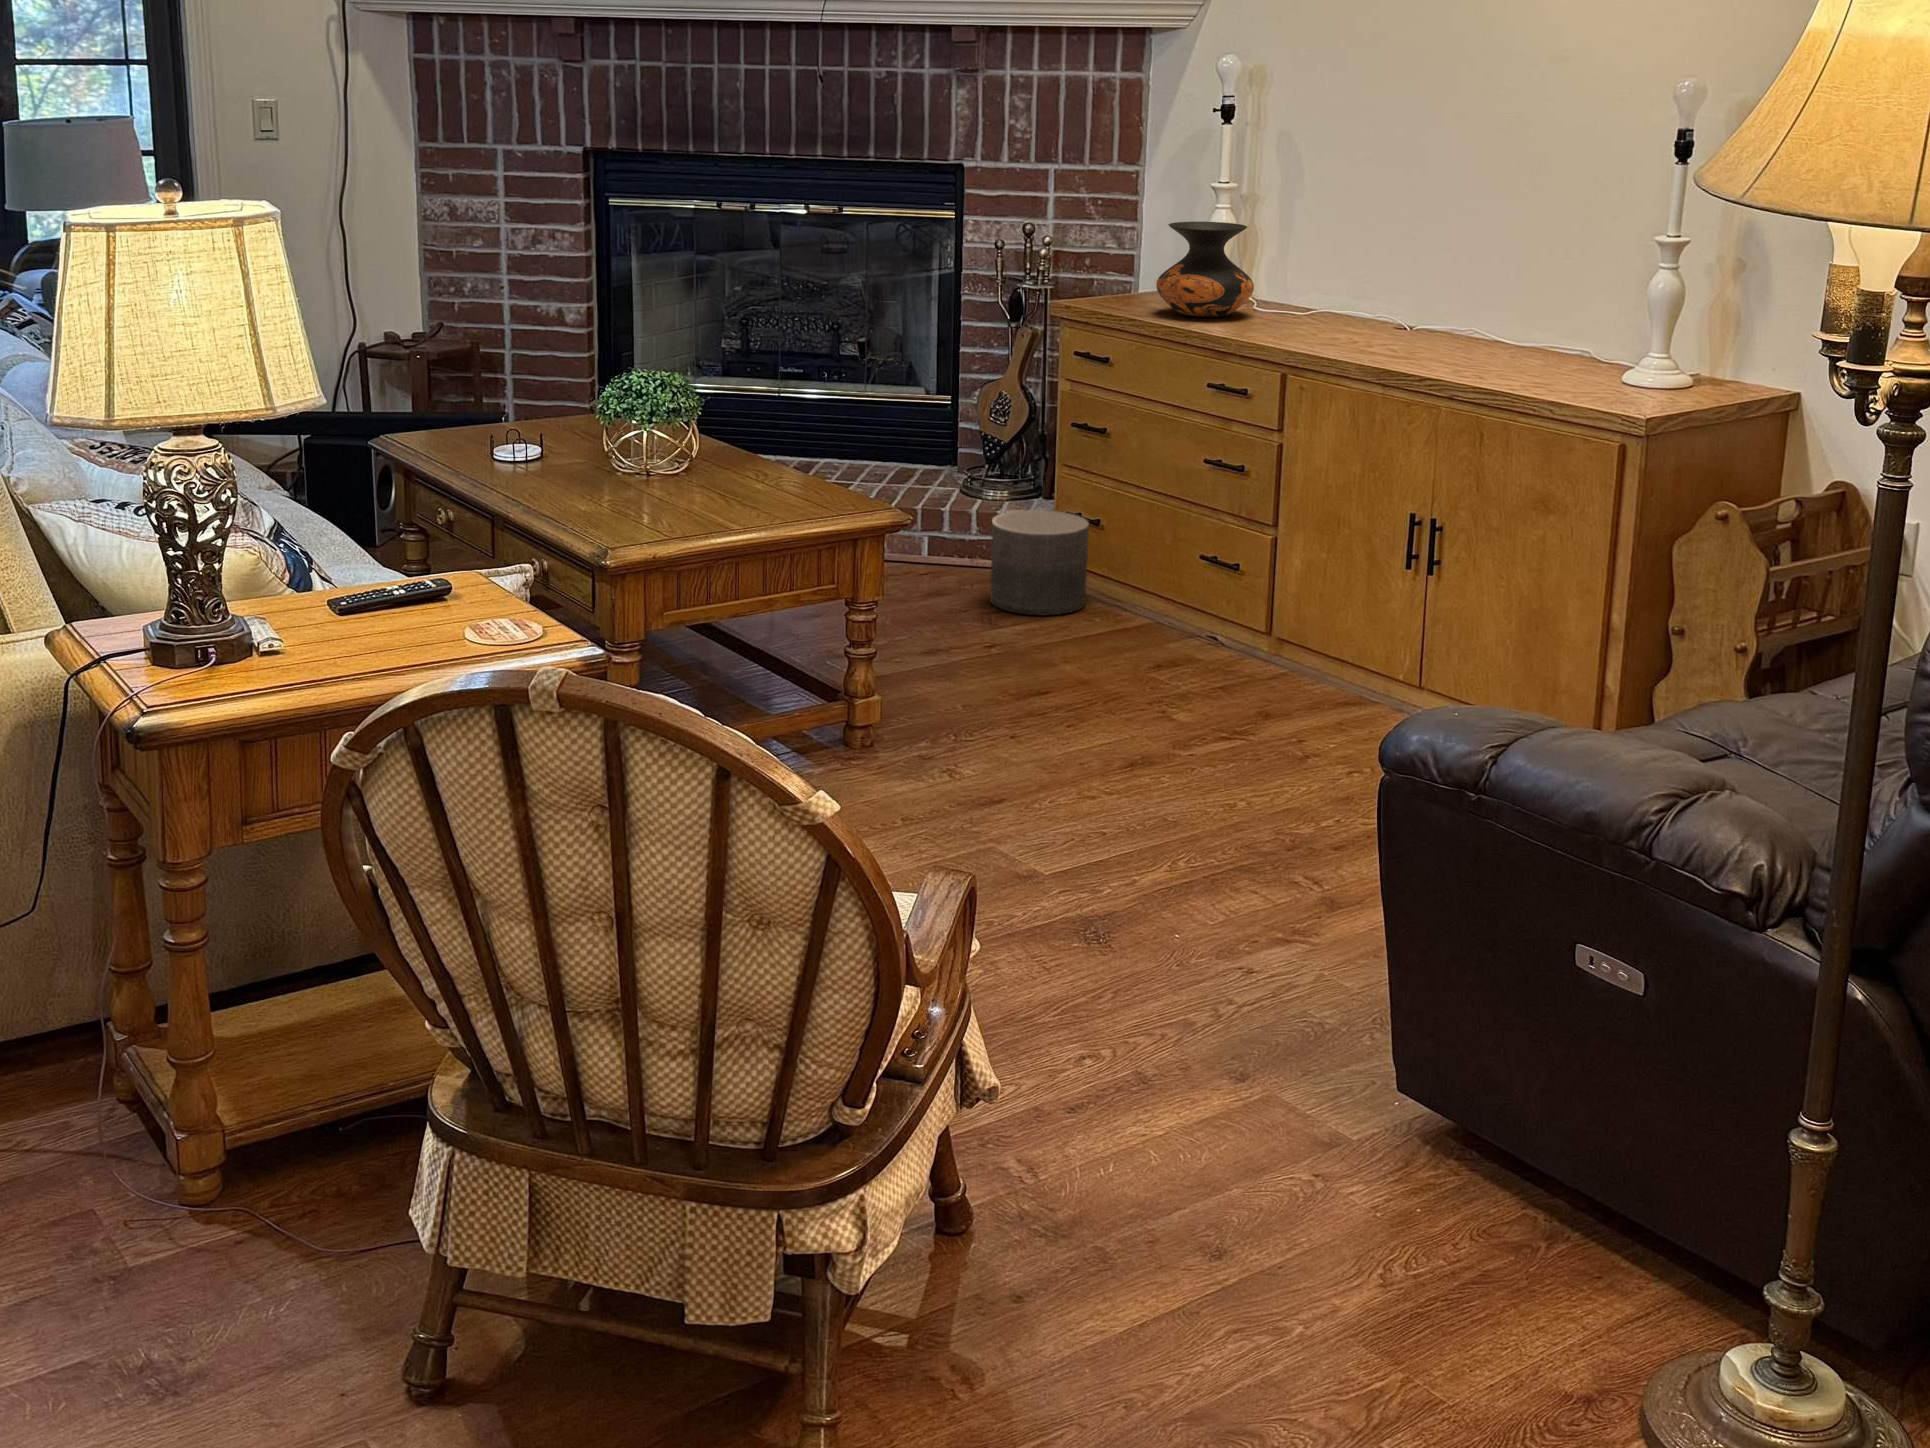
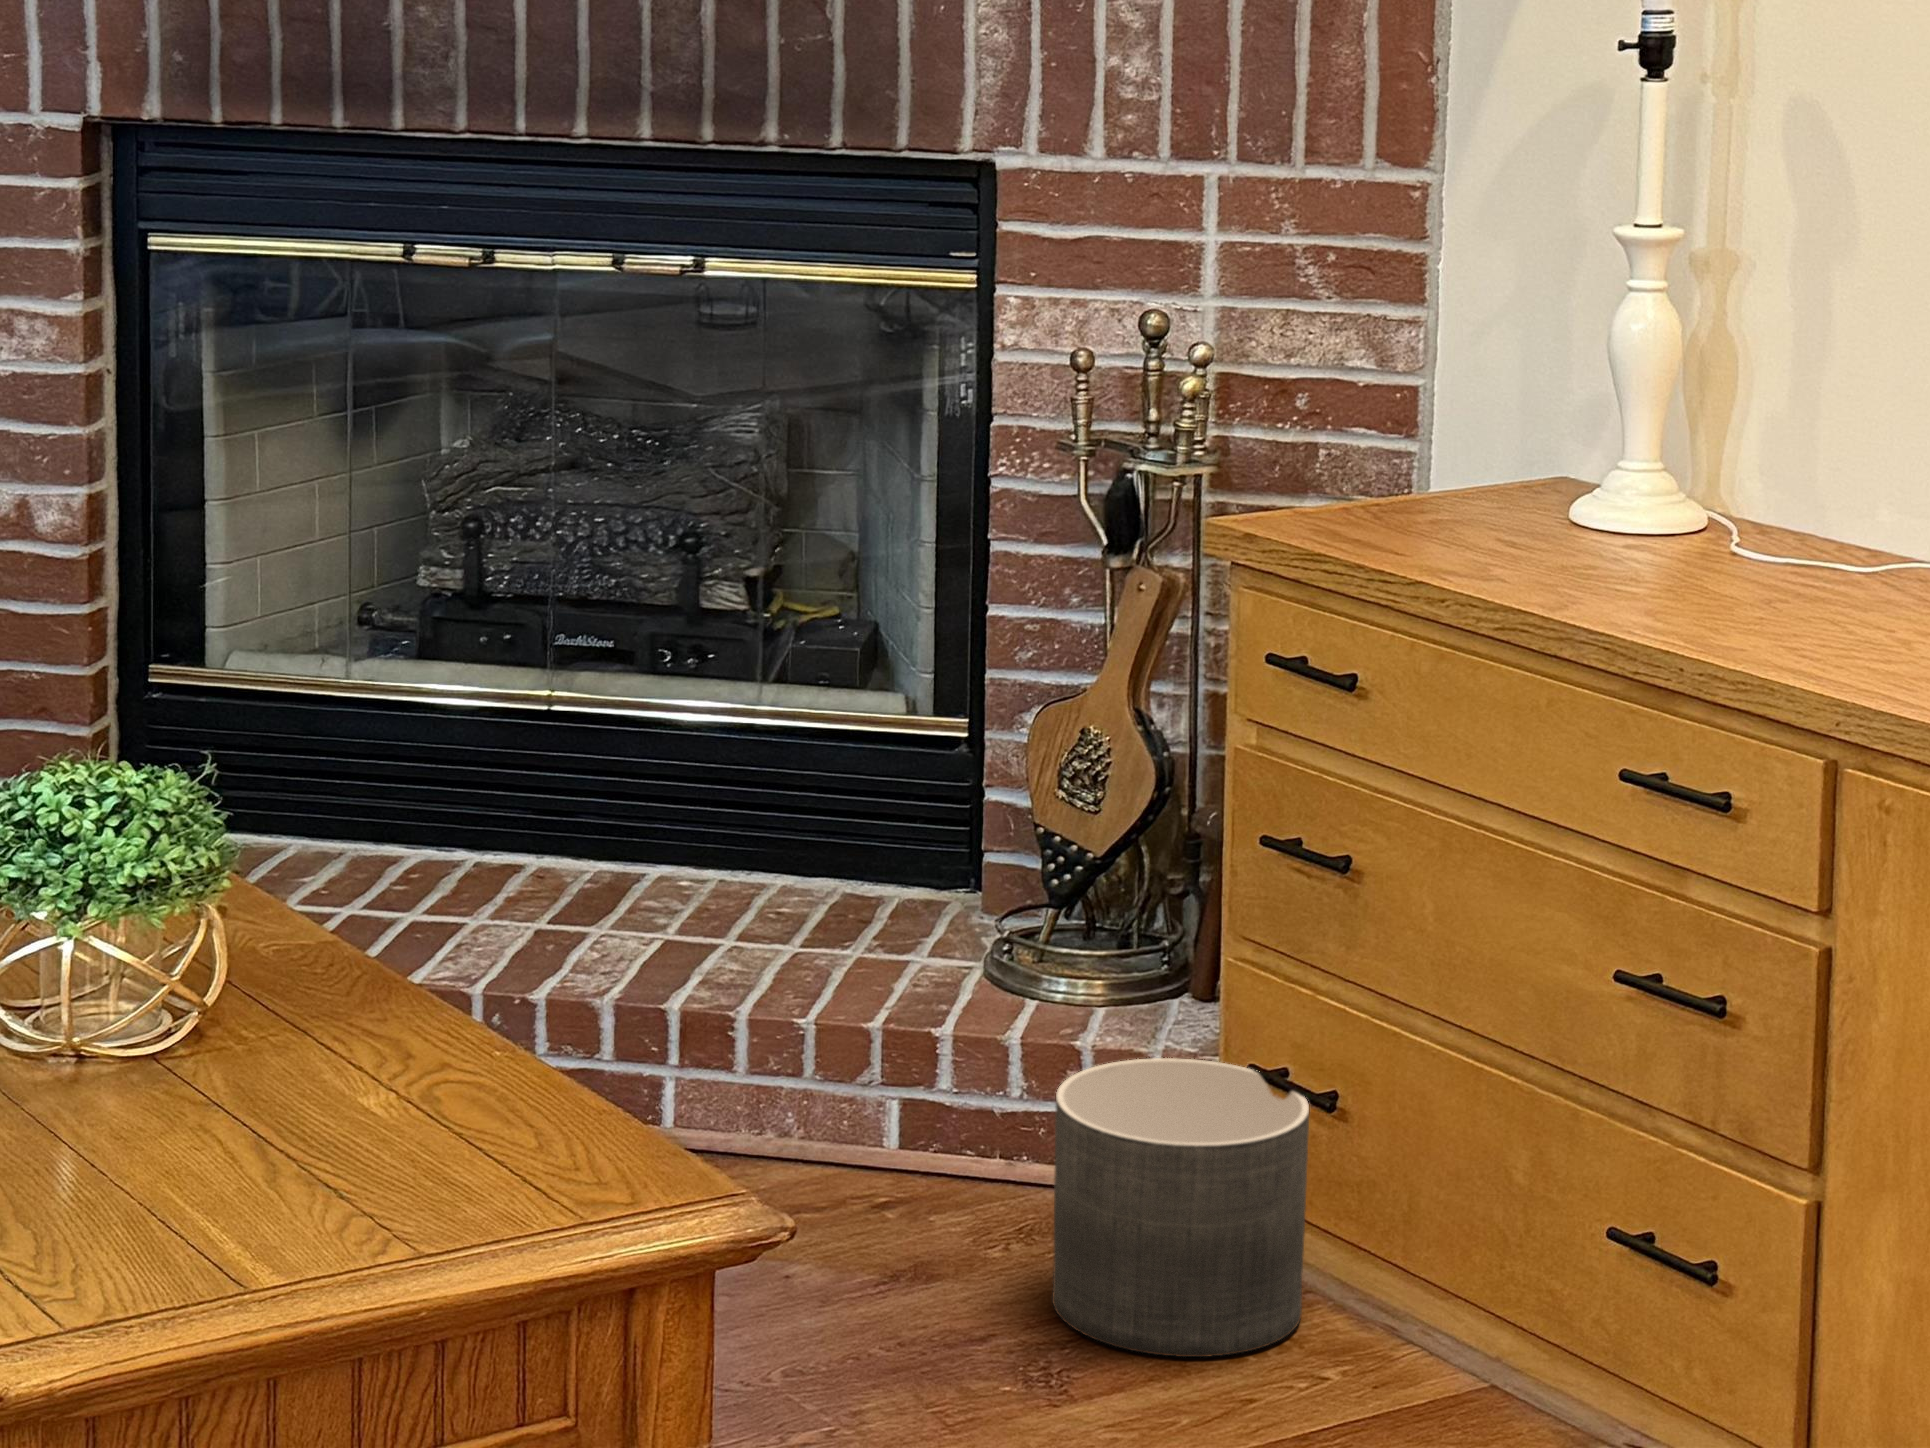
vase: present [1156,222,1254,317] -> none [1481,325,1738,577]

